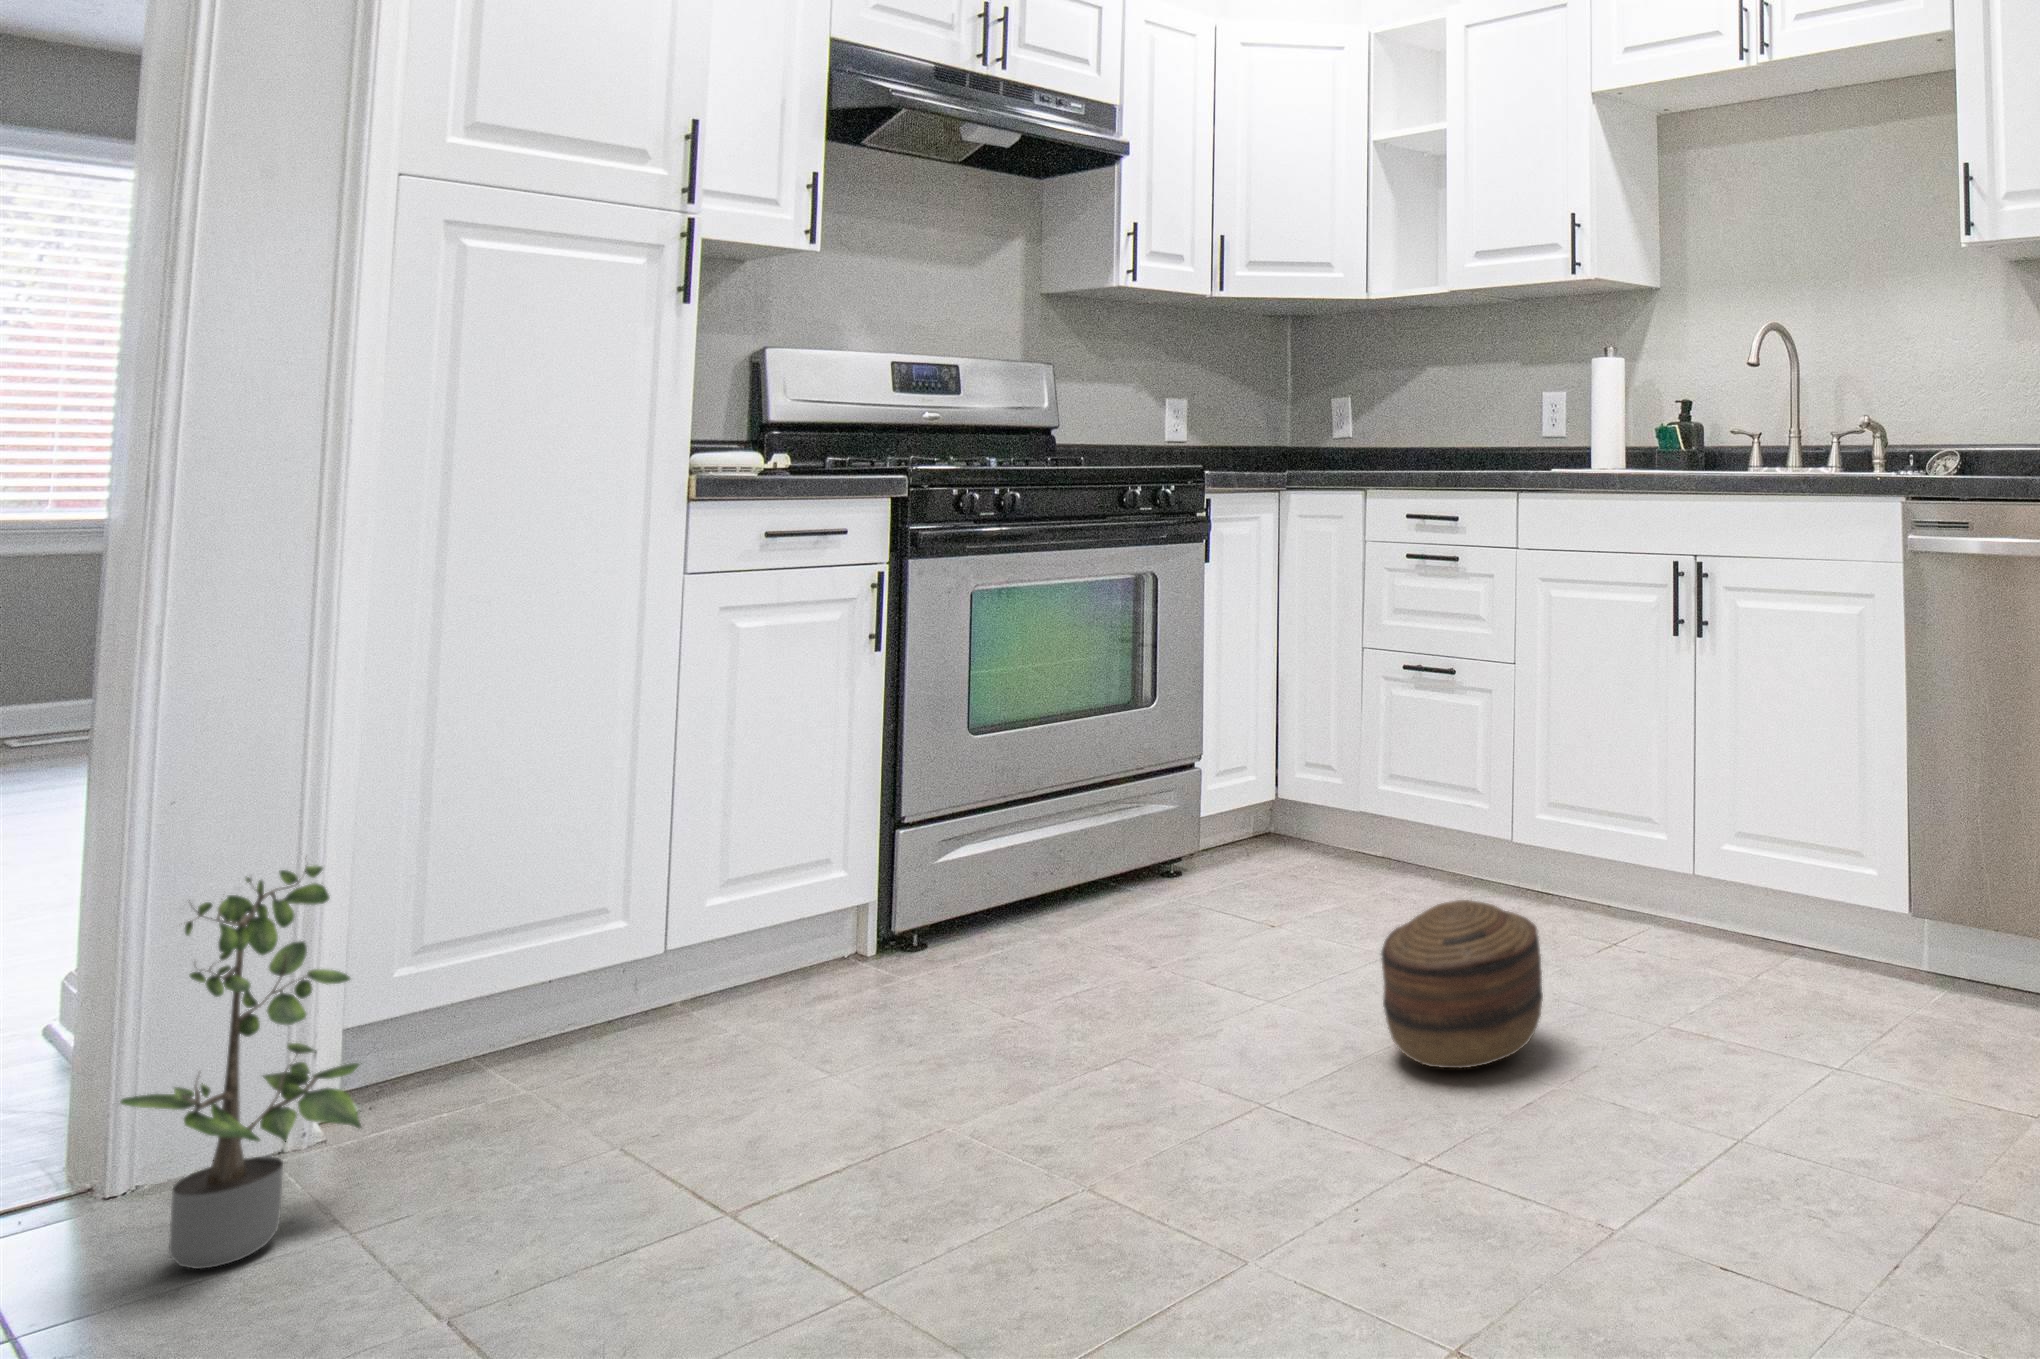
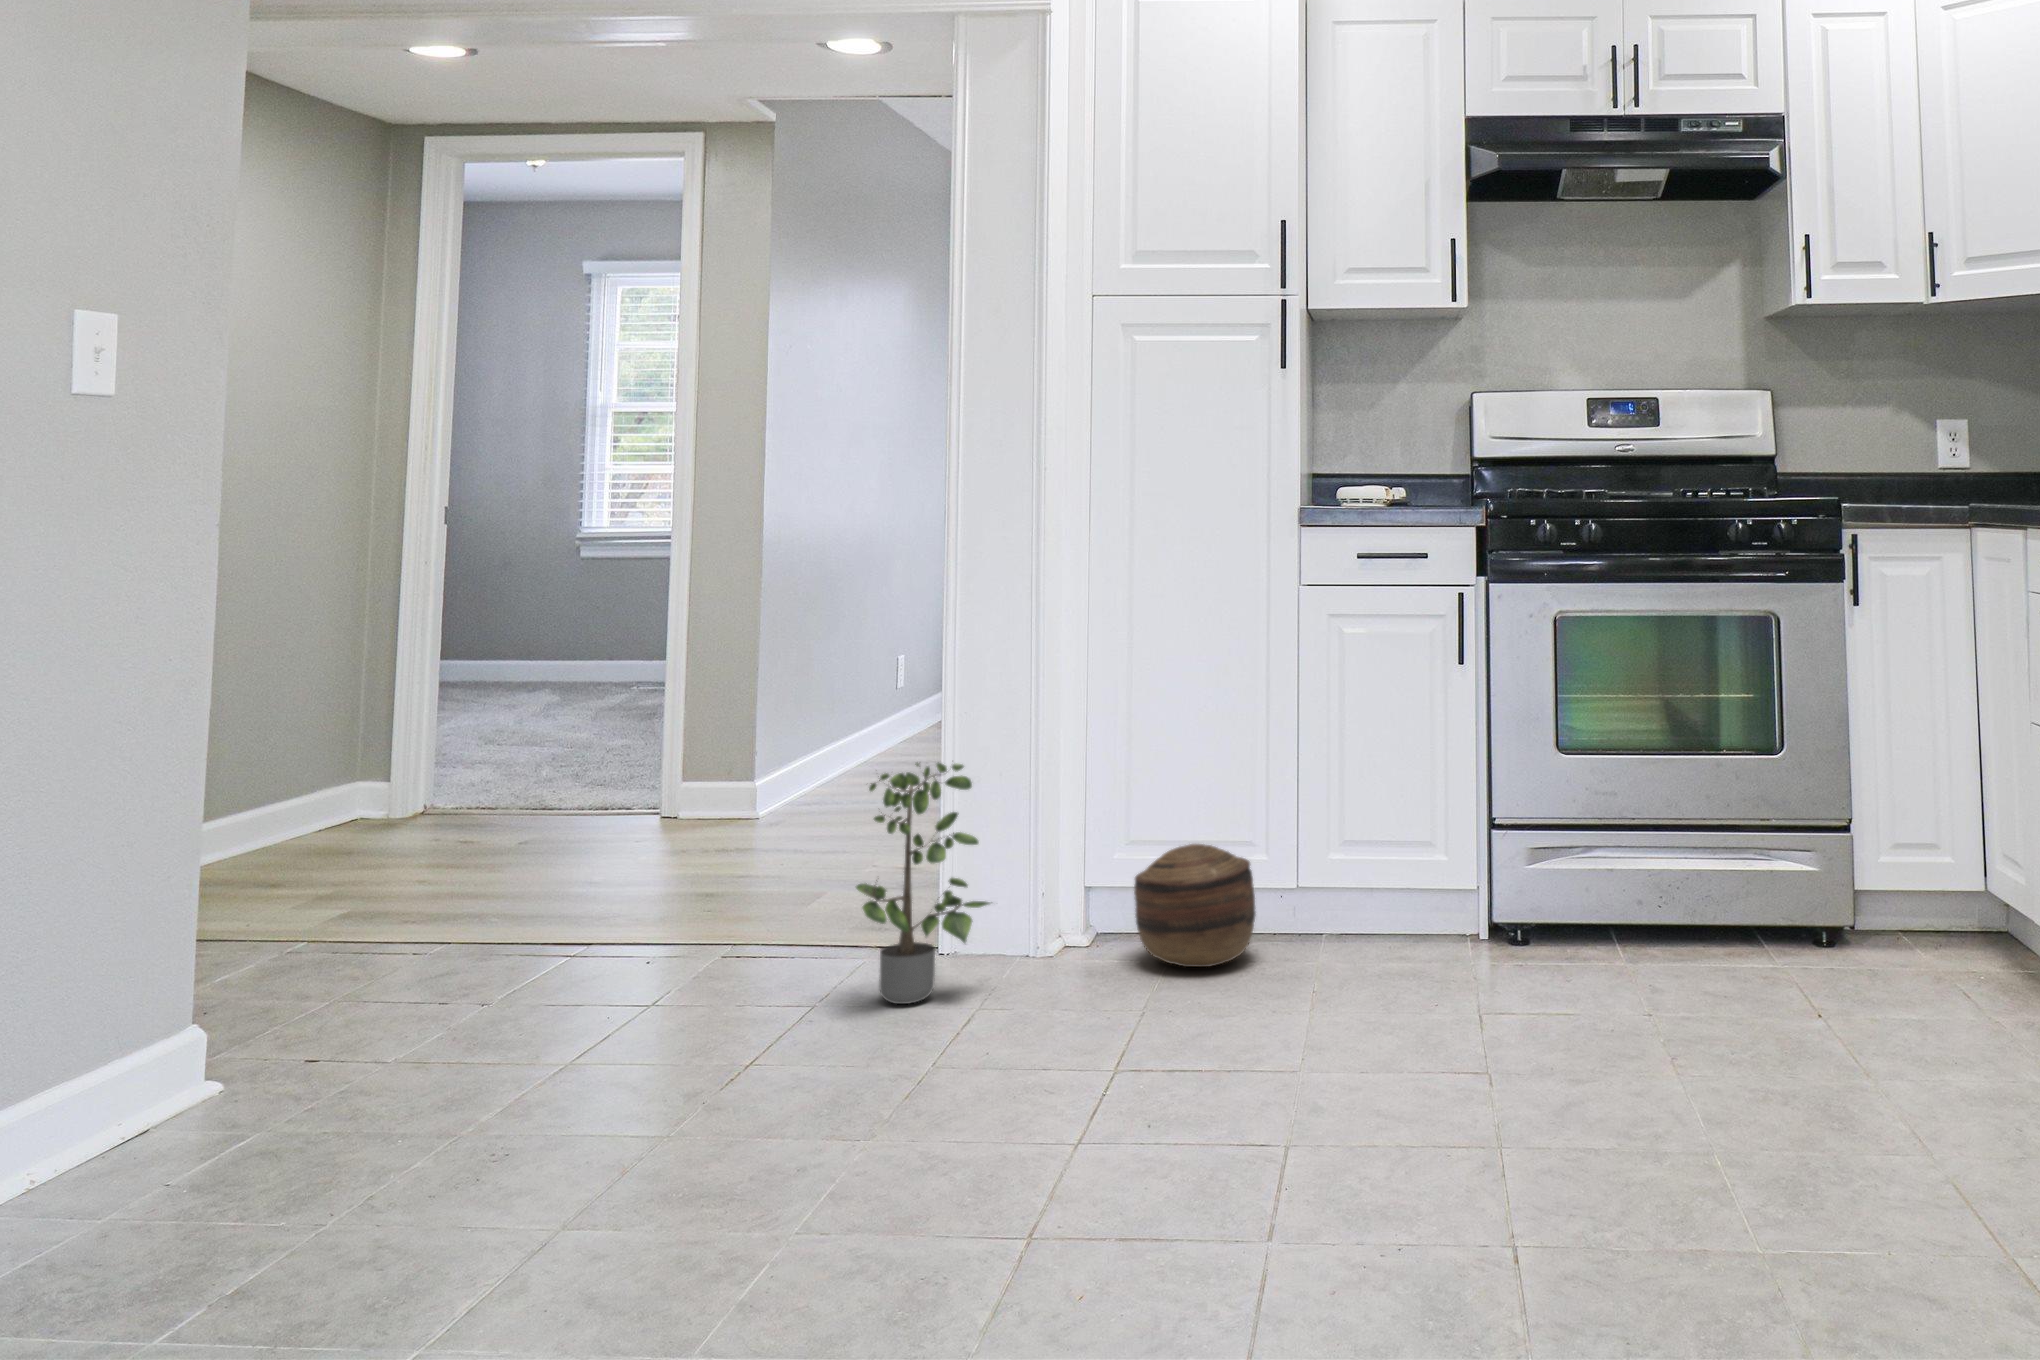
basket: present [1381,900,1543,1068] -> present [1134,844,1256,967]

